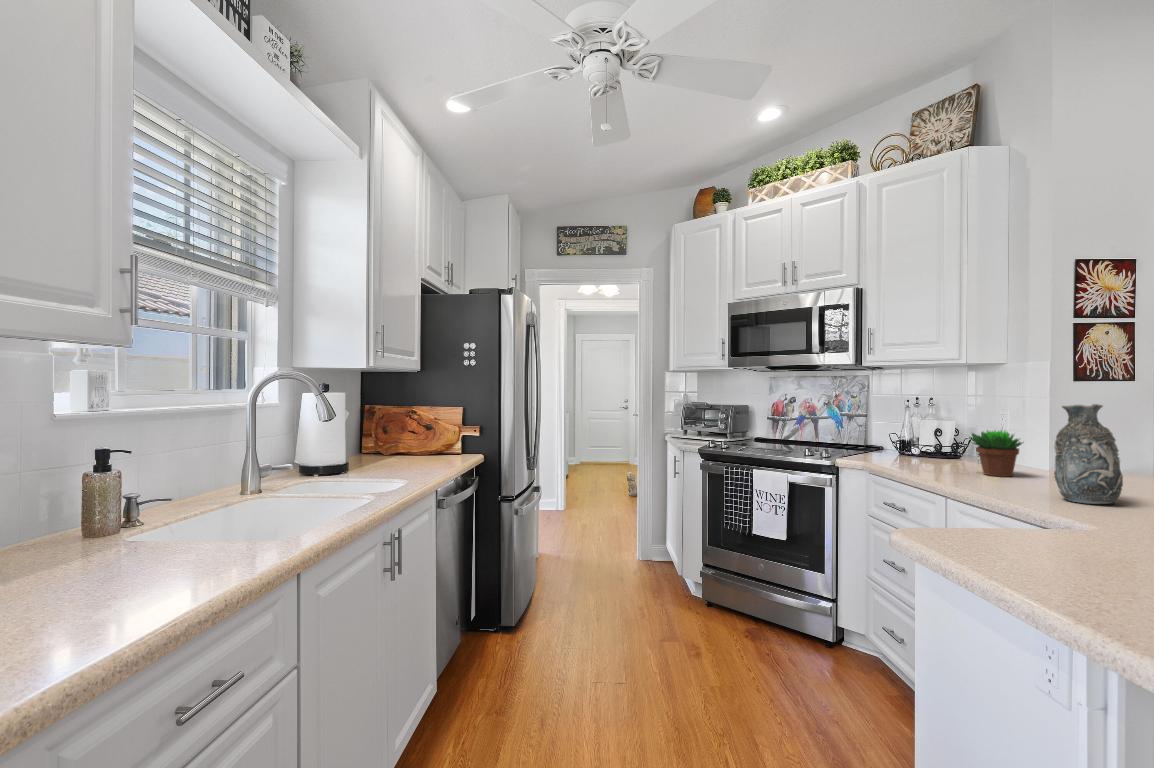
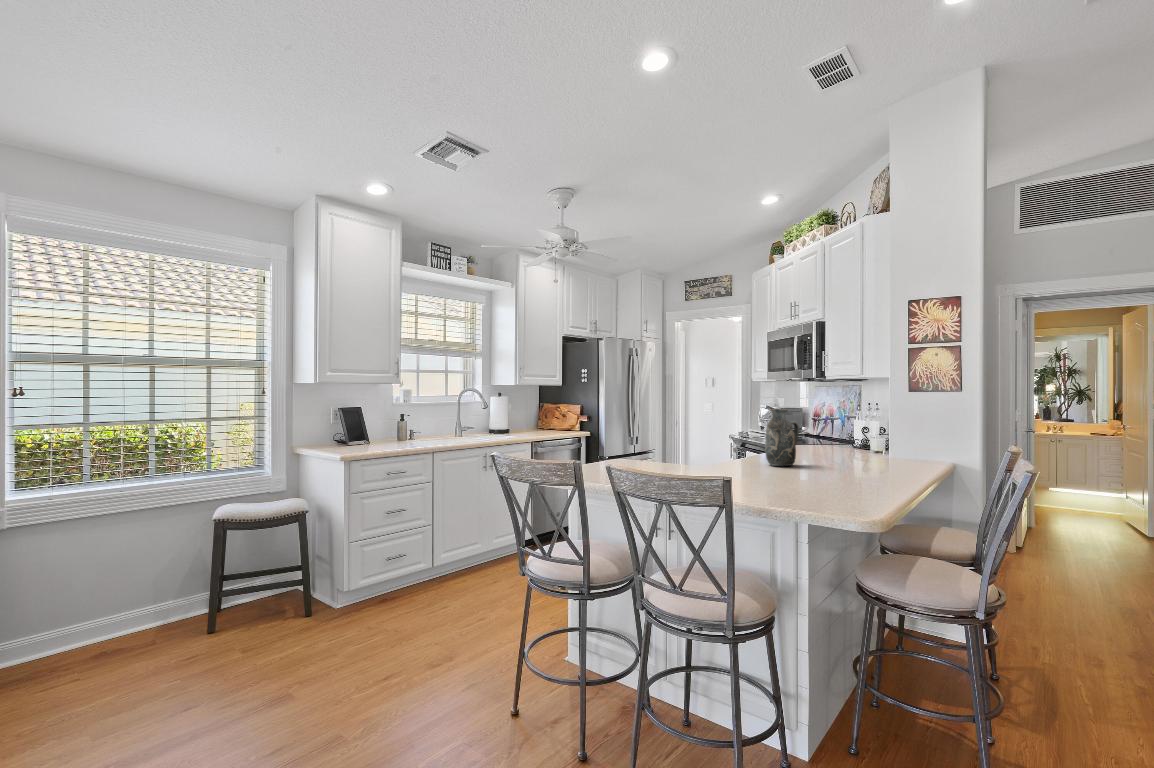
succulent plant: present [970,430,1022,477] -> none [809,425,845,457]

